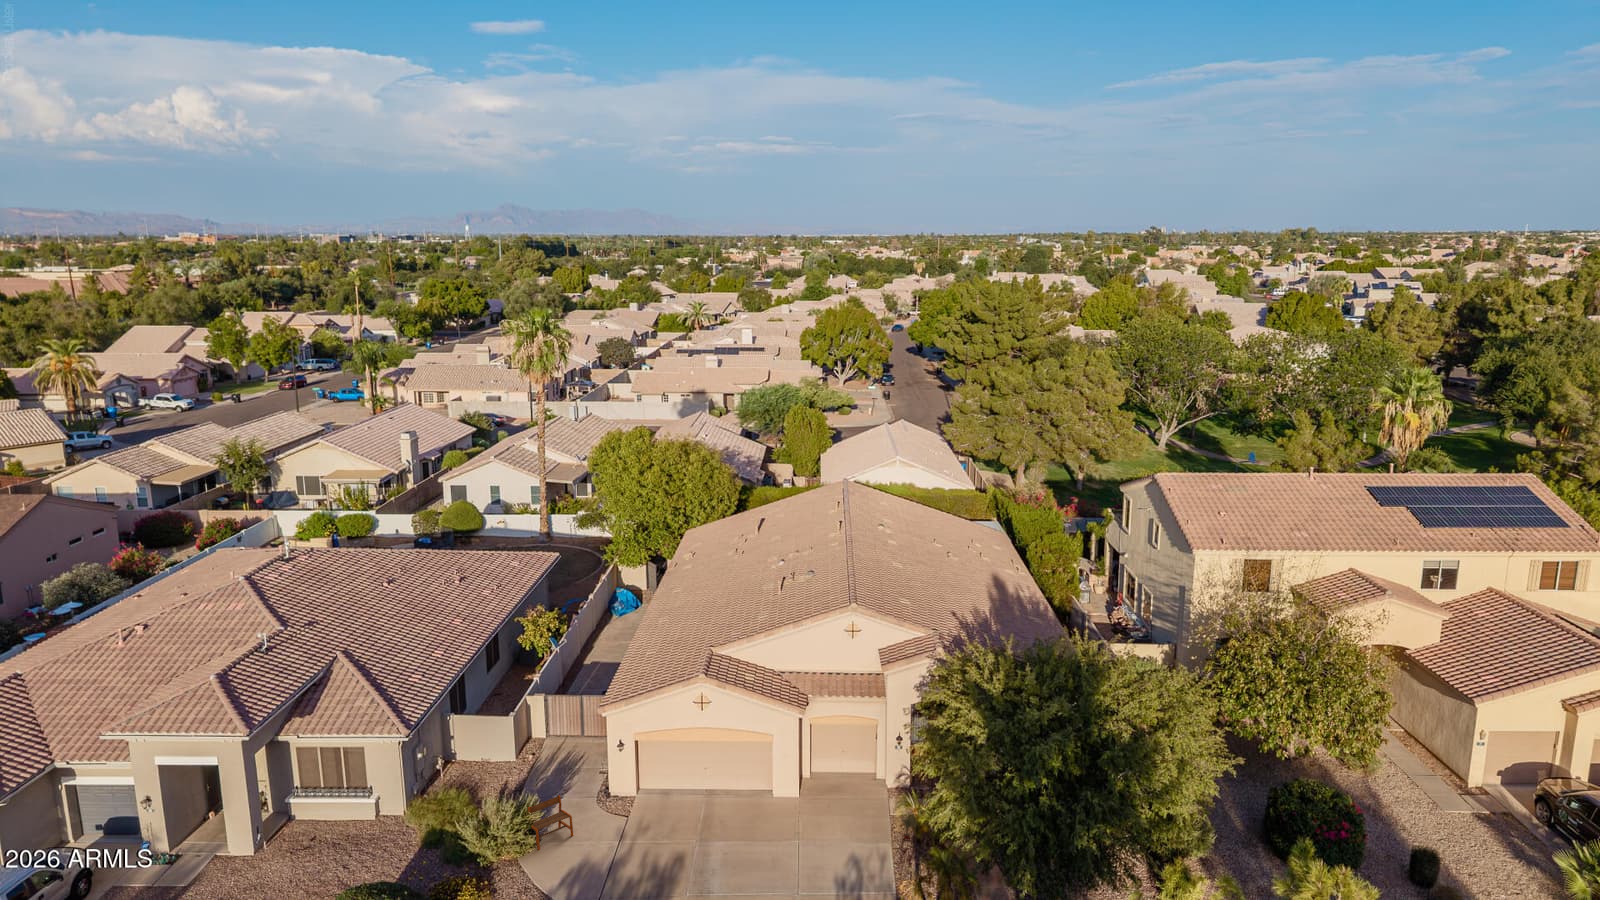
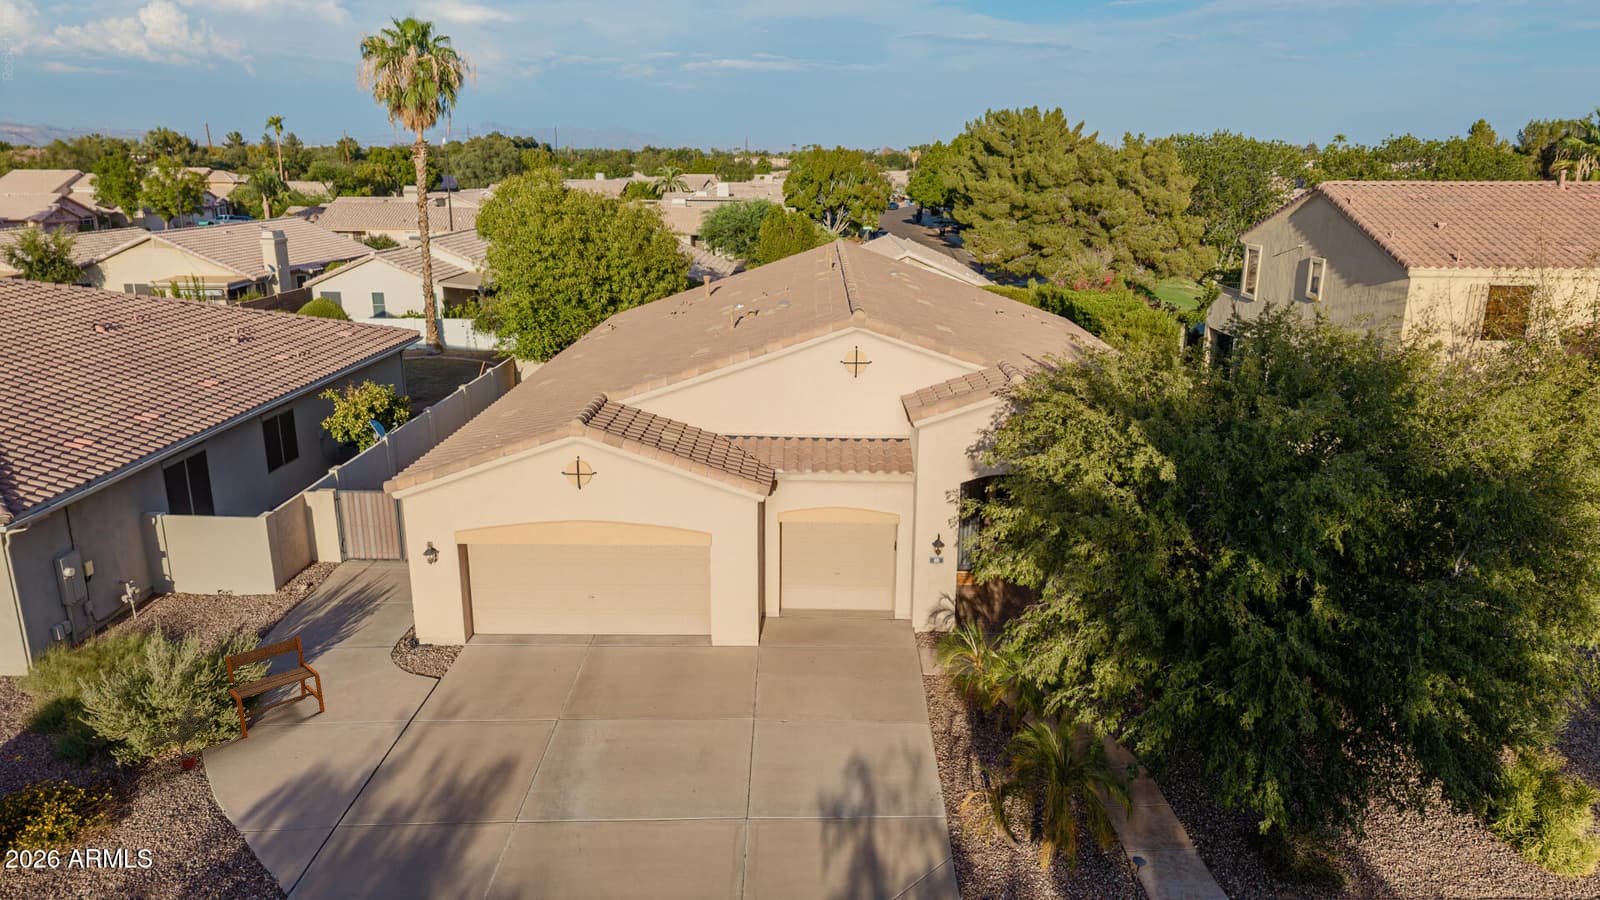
potted tree: present [902,813,917,841] -> present [153,703,214,770]

